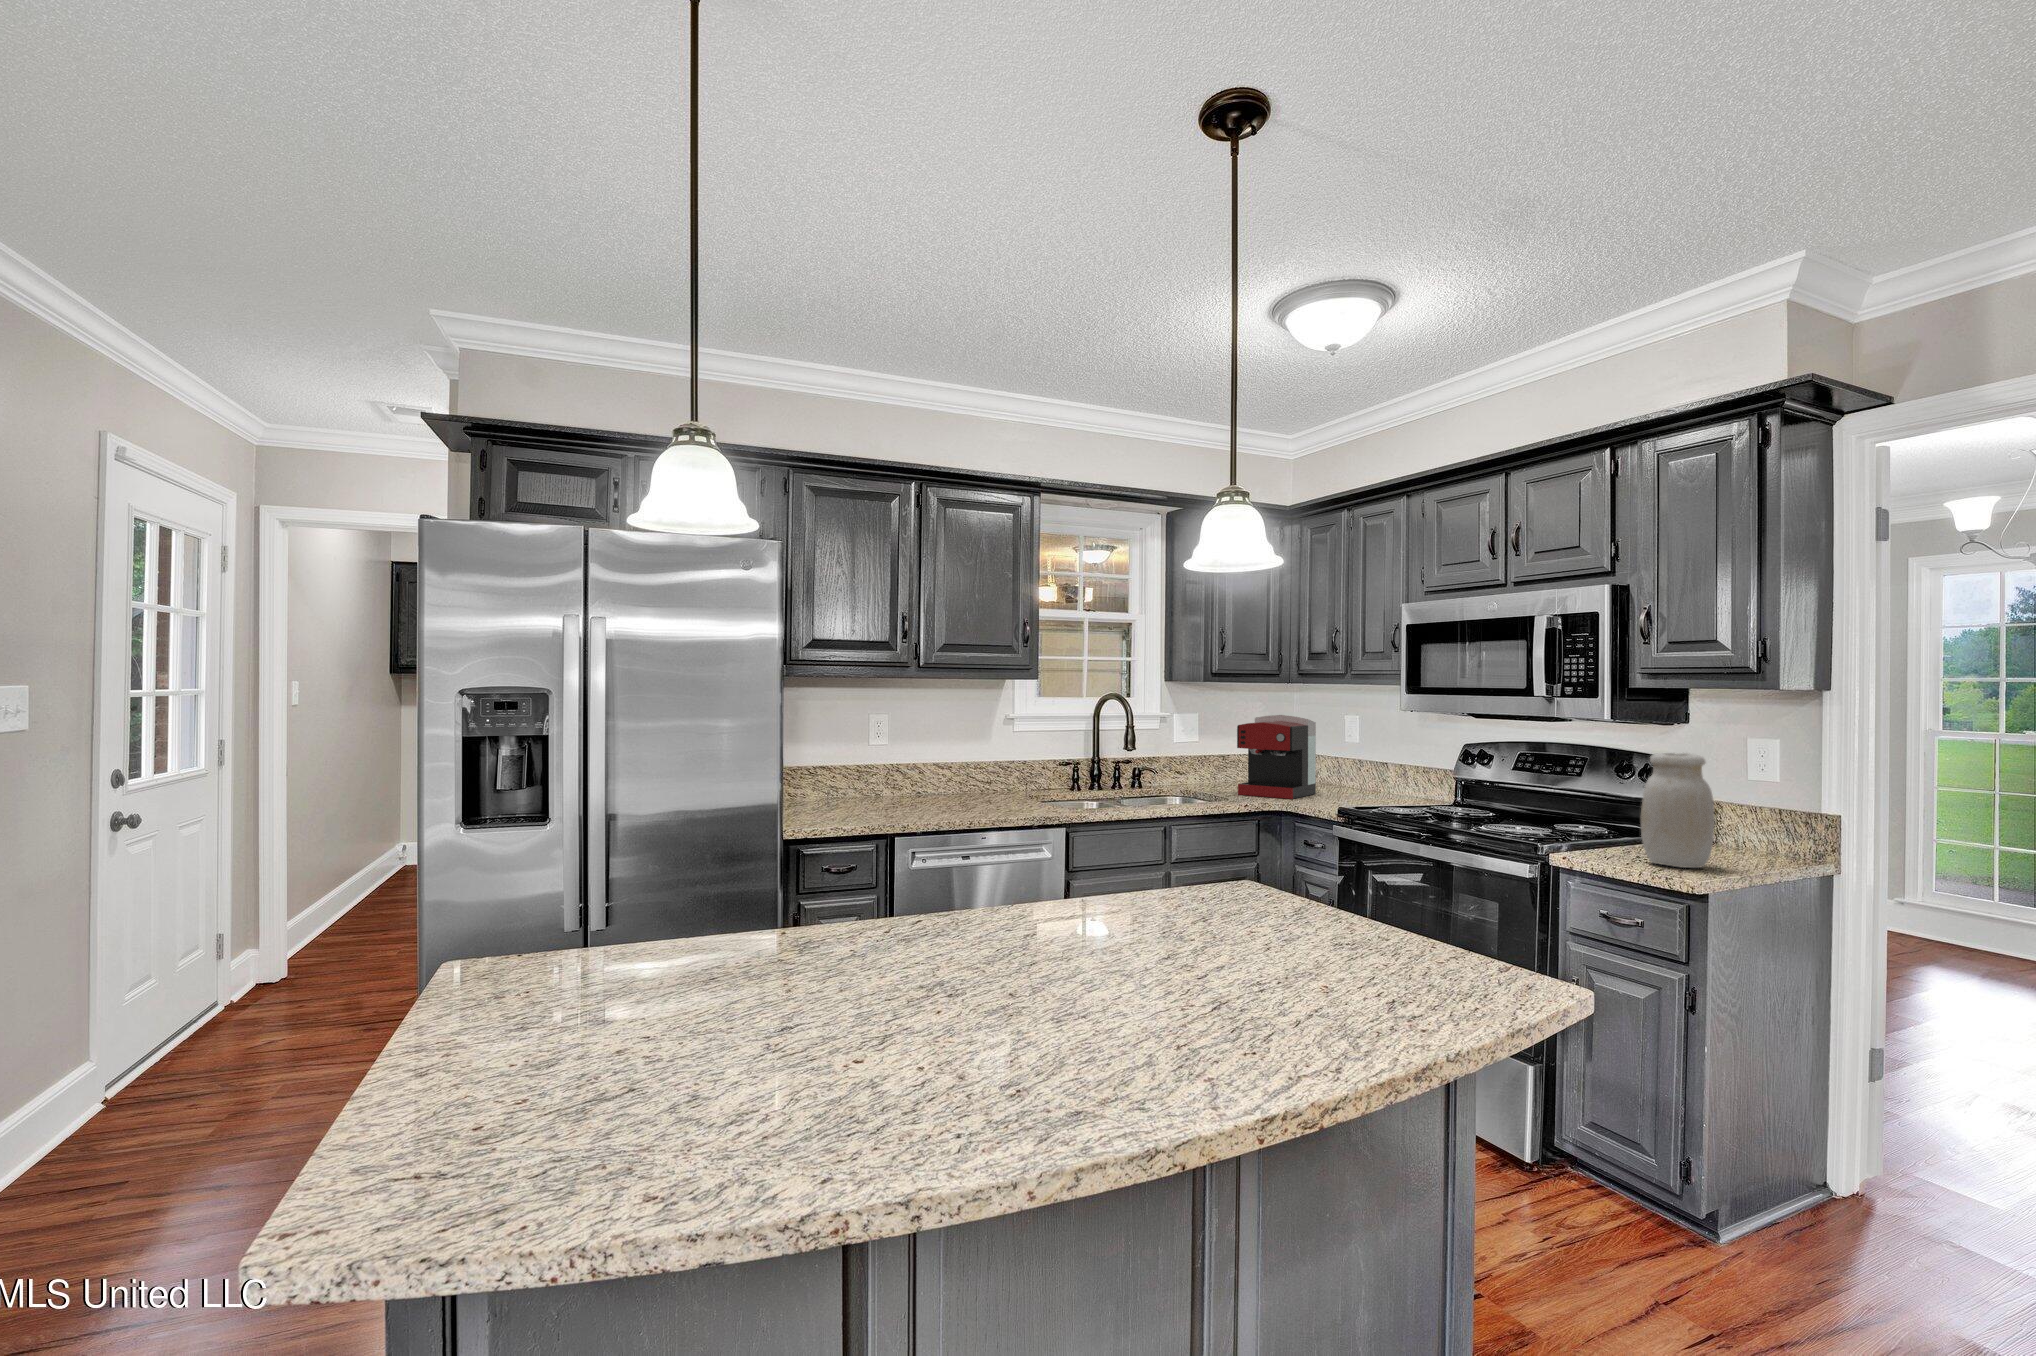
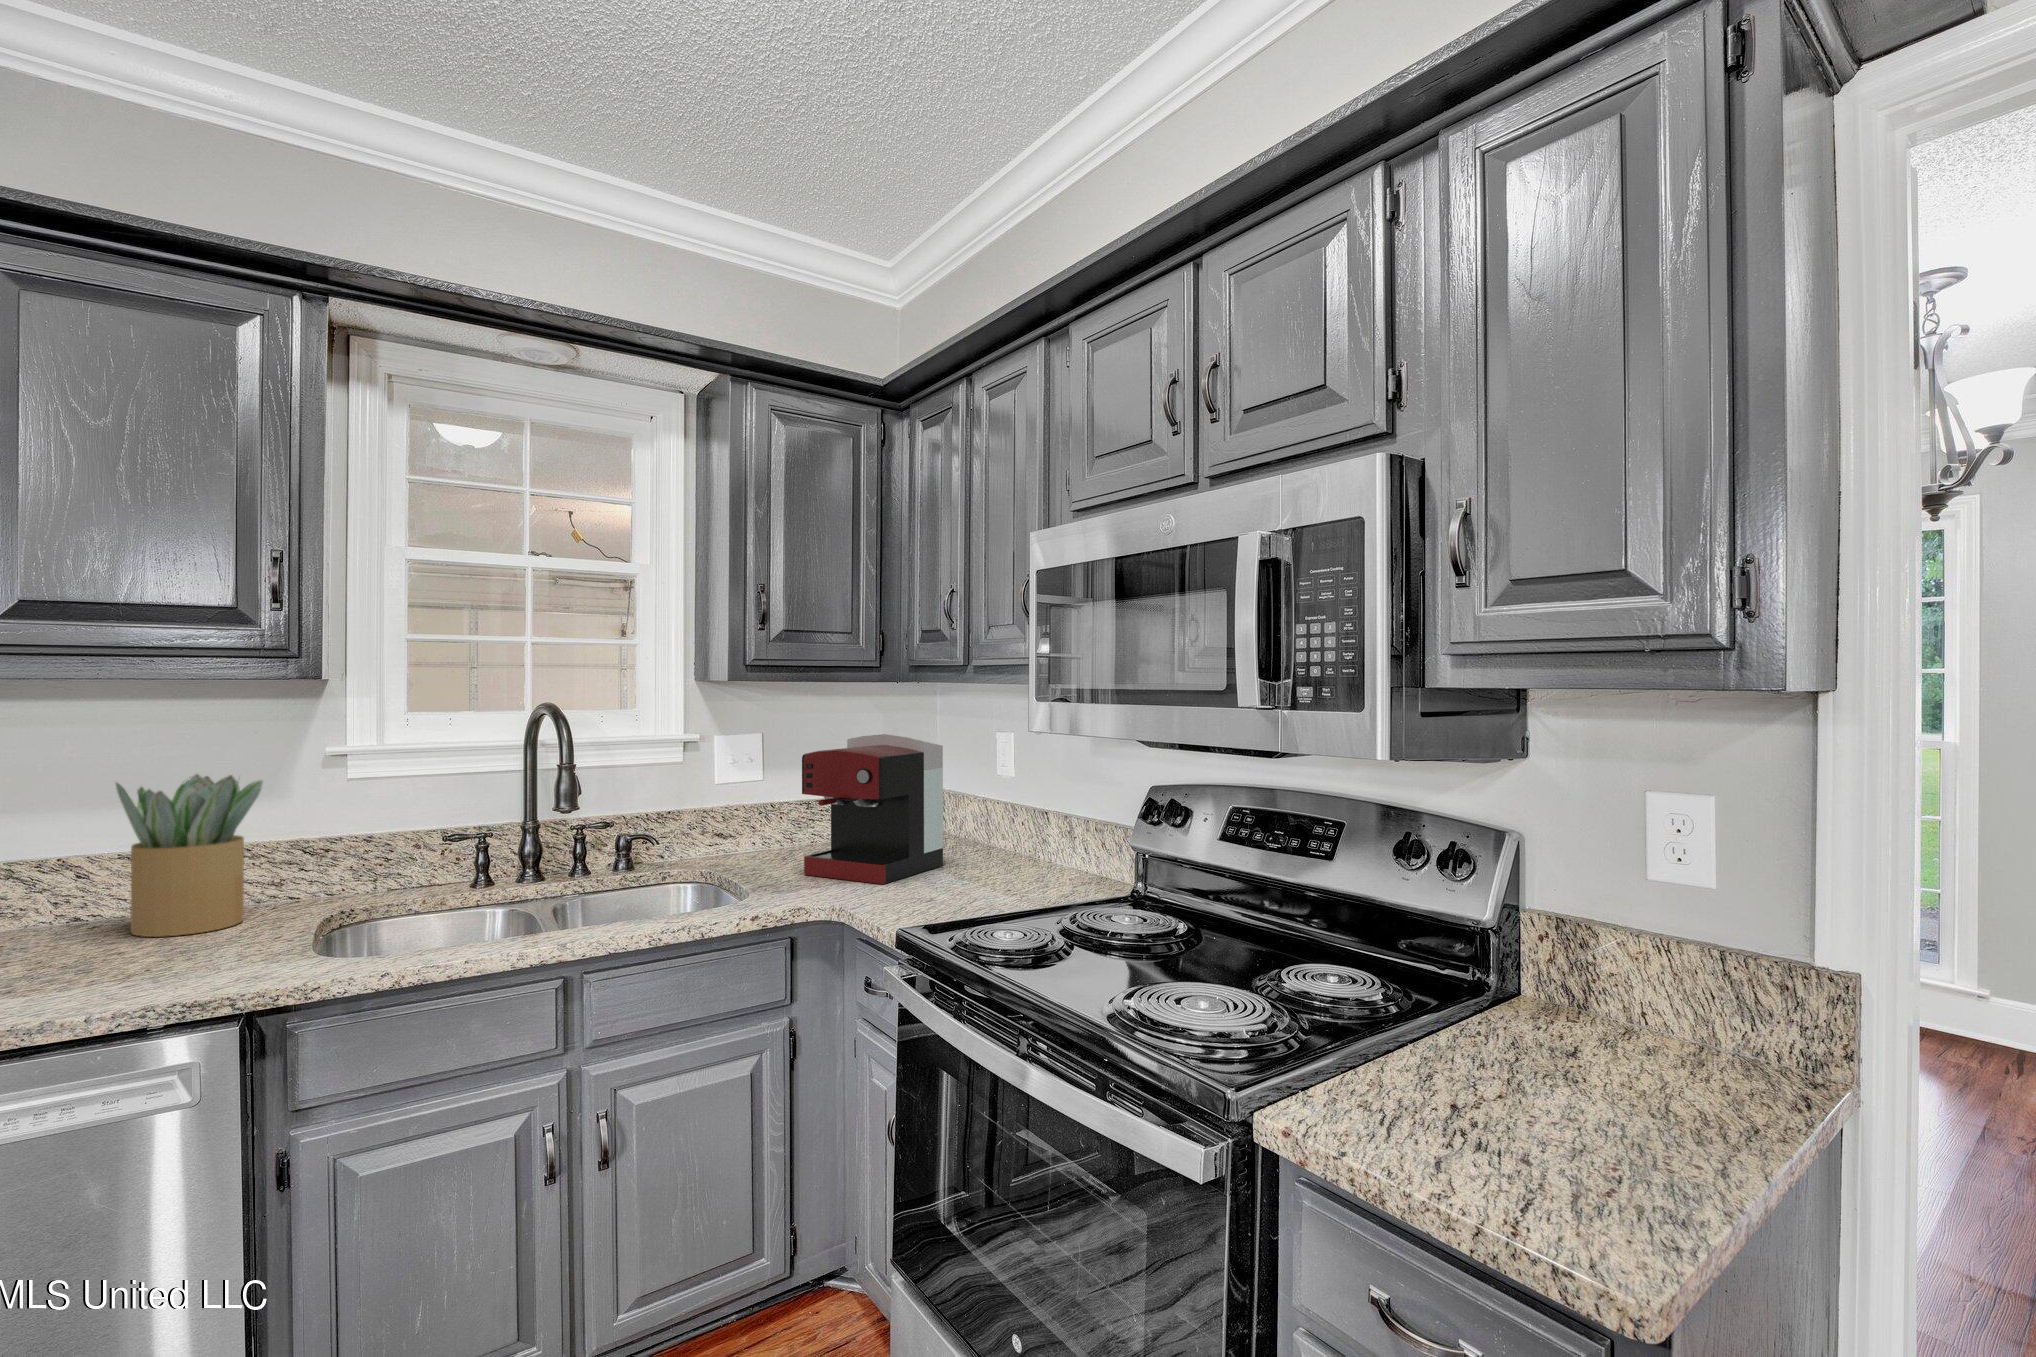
potted plant: none [935,726,990,803] -> present [116,774,263,937]
jar: present [1641,753,1715,868] -> none [1450,855,1631,1177]

